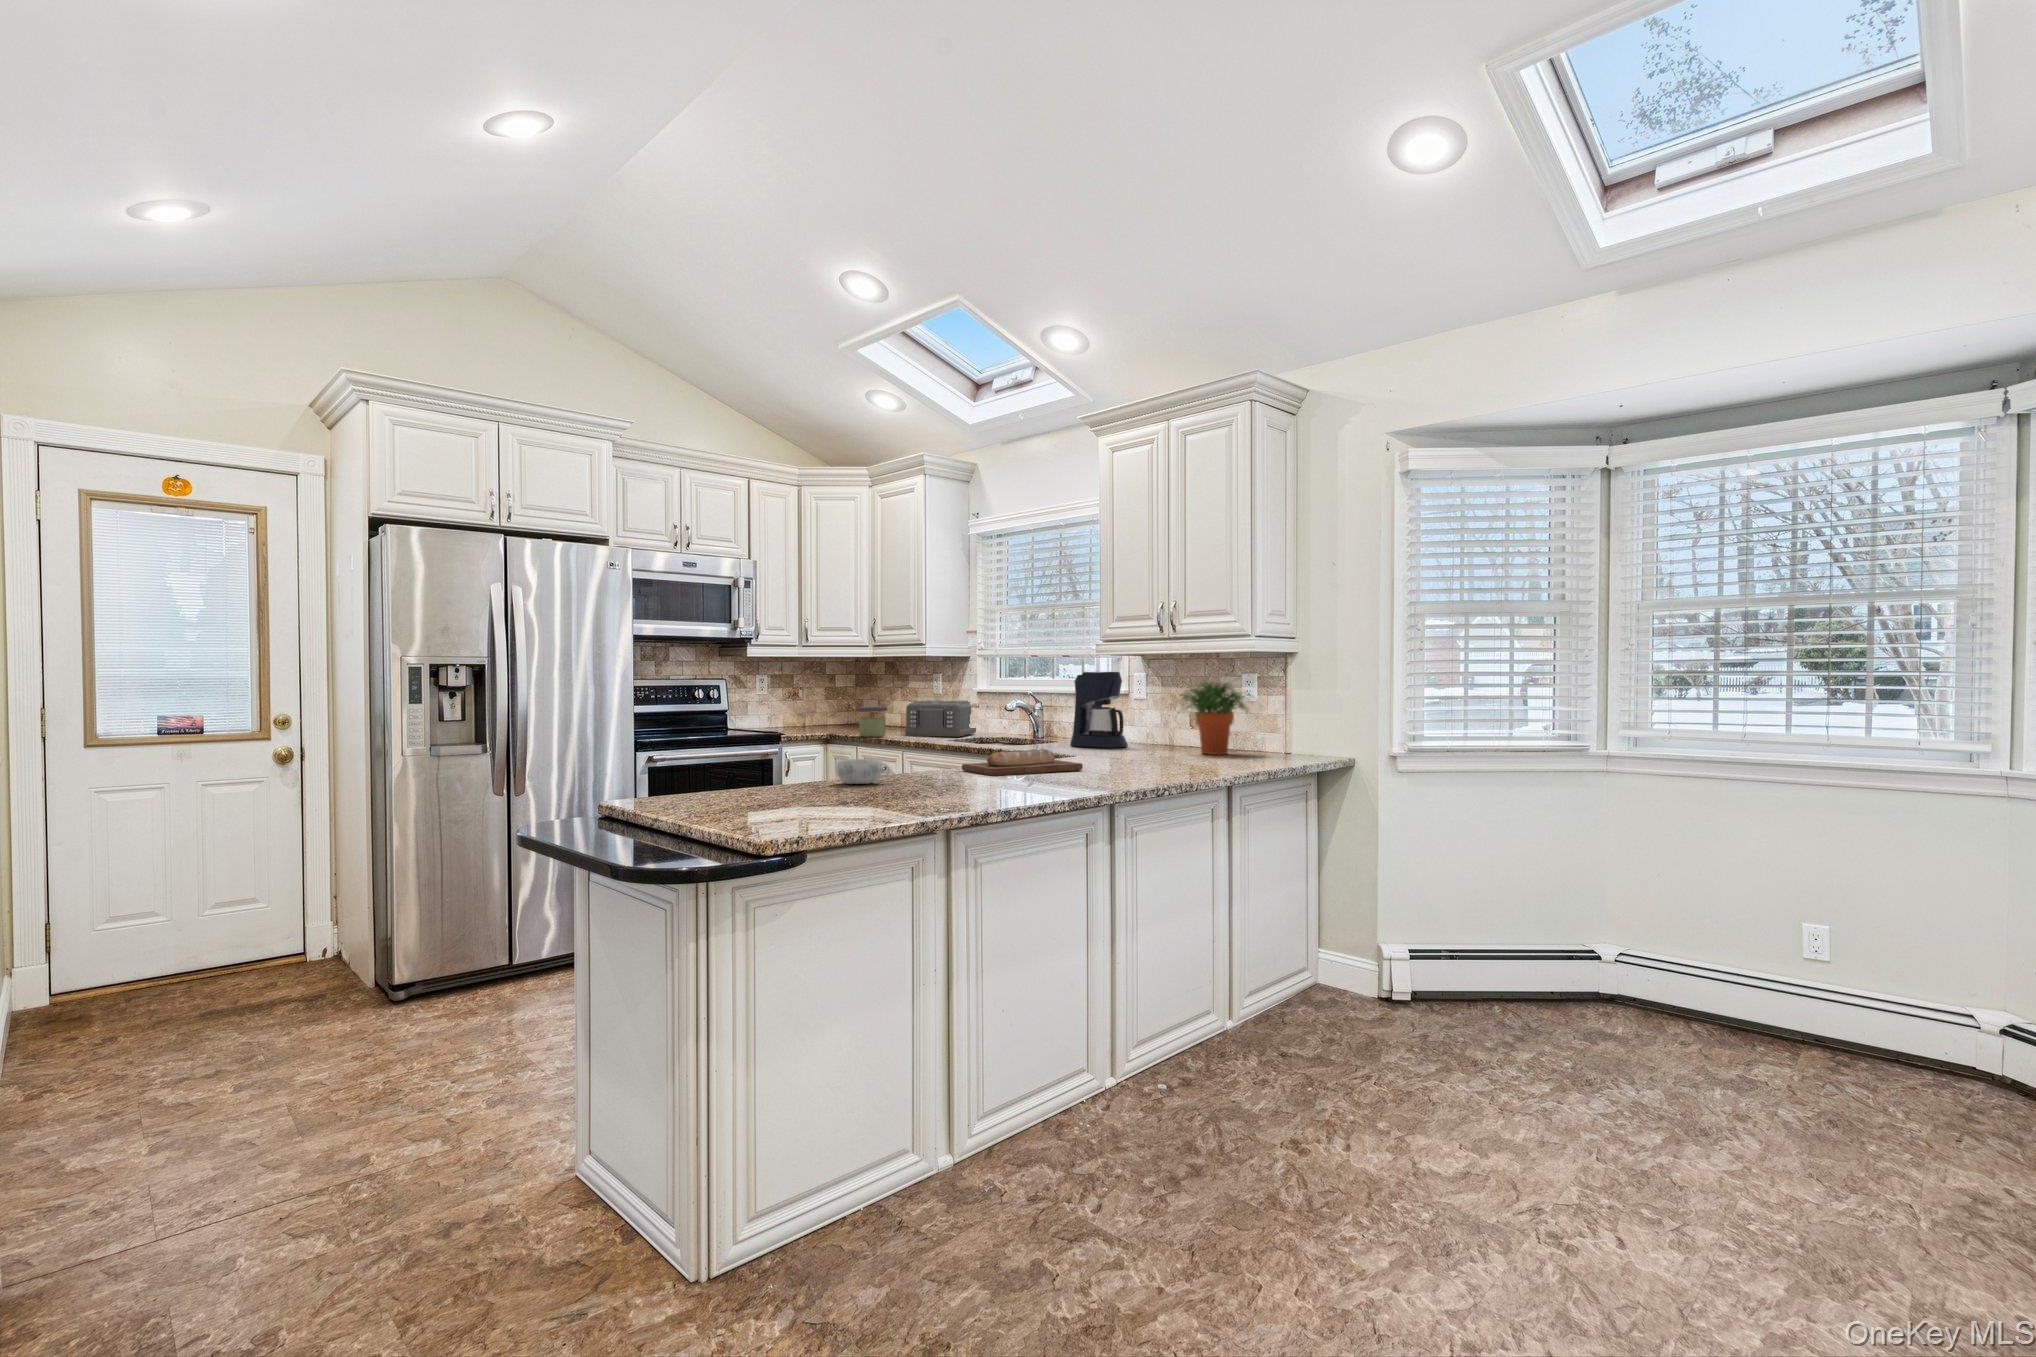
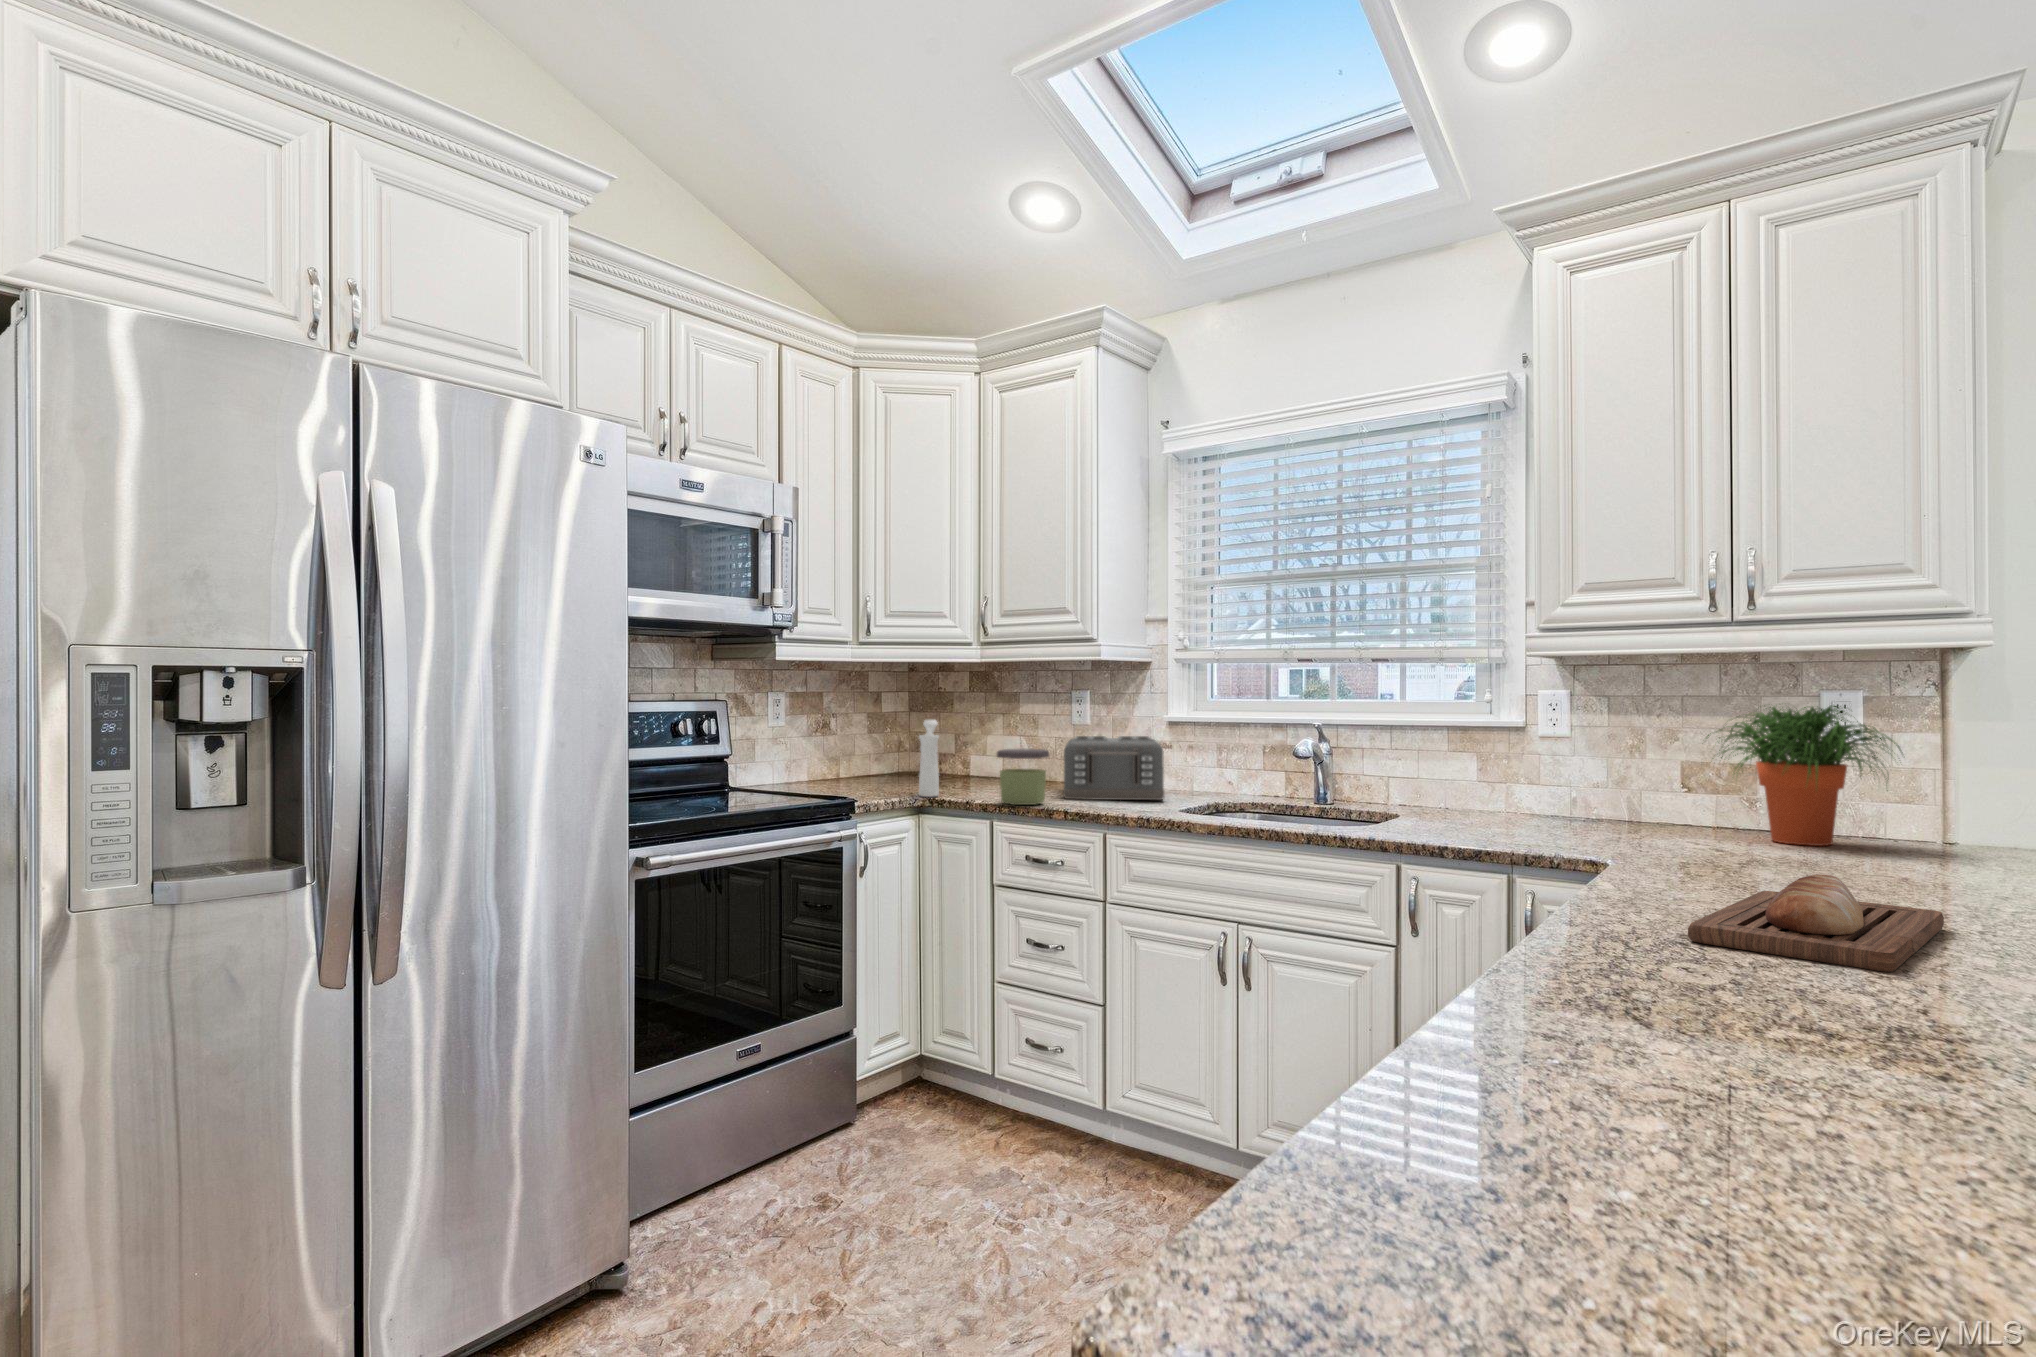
coffee maker: present [1070,672,1128,748] -> none [1440,687,1552,828]
pepper mill: none [822,690,839,733] -> present [919,720,939,797]
decorative bowl: present [836,759,890,784] -> none [1707,968,1904,1078]

